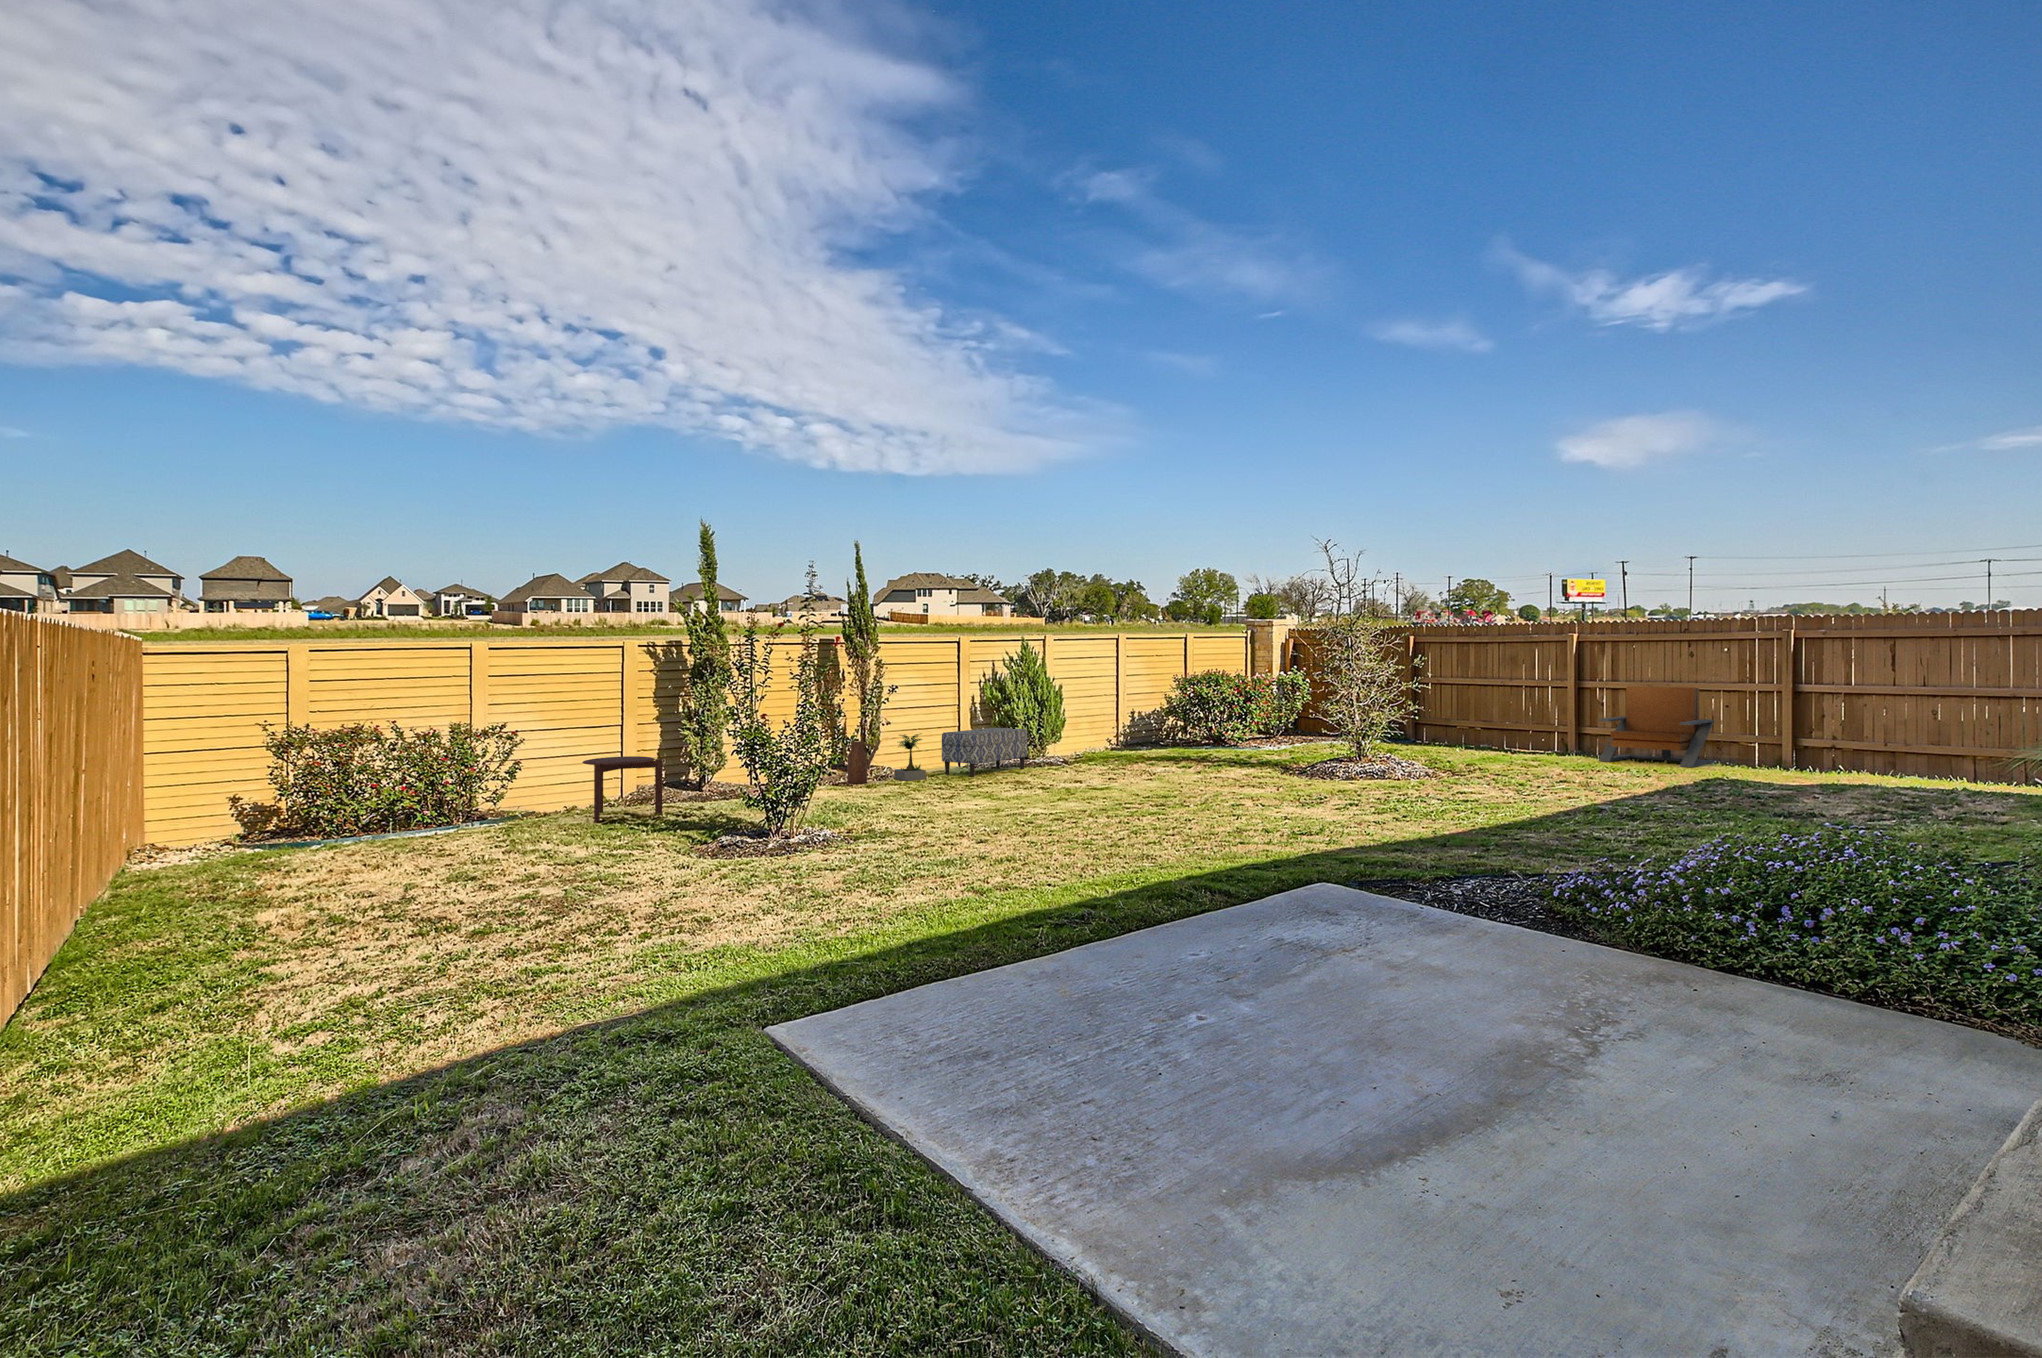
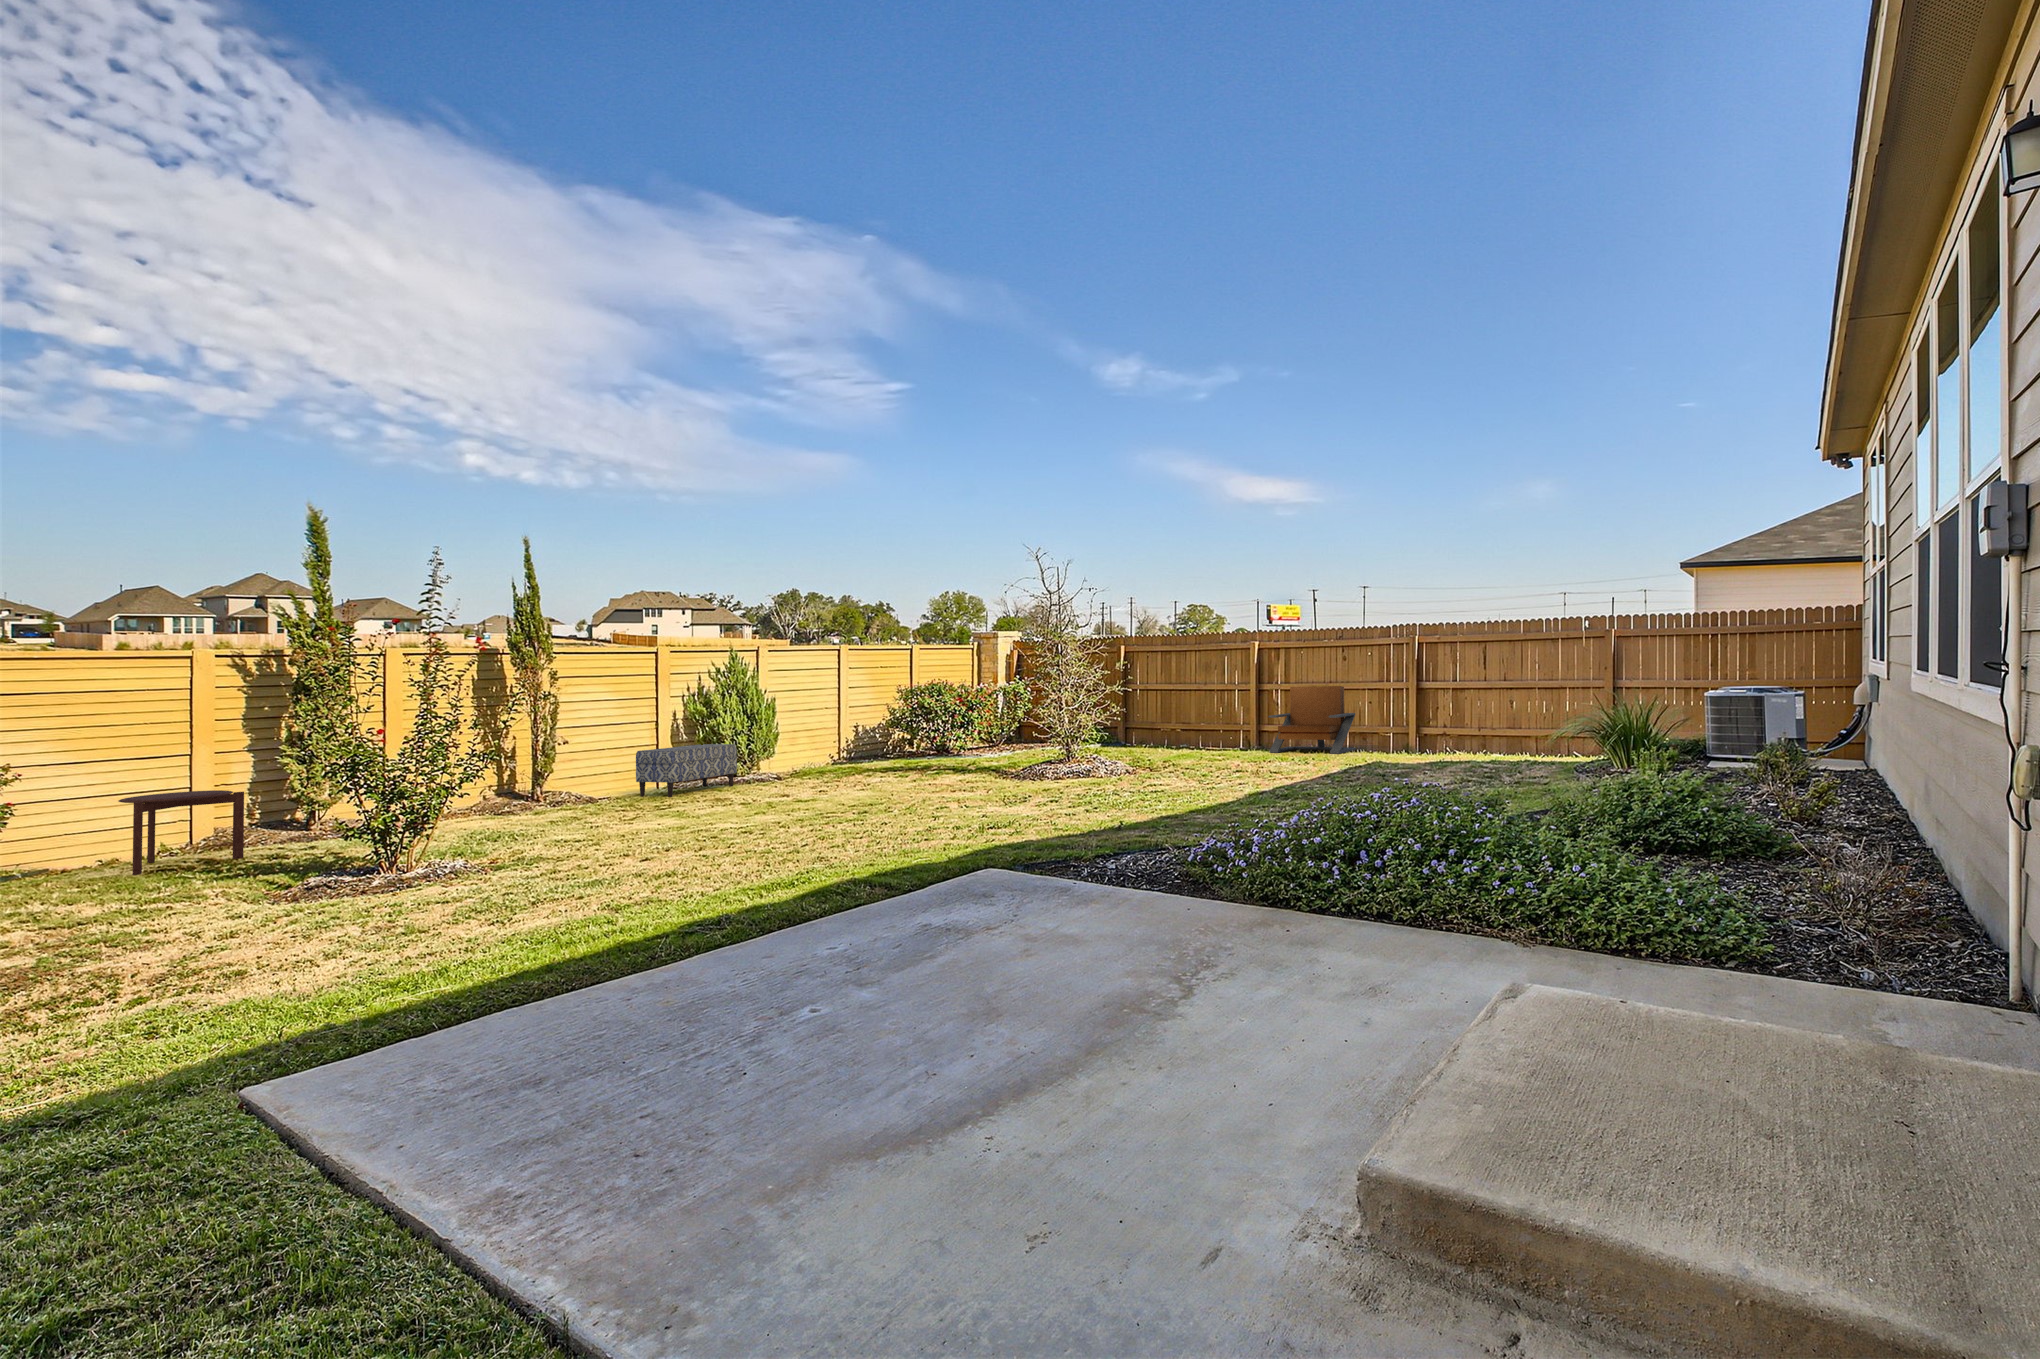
potted plant: present [894,733,926,781] -> none [577,752,617,805]
watering can: present [843,740,881,784] -> none [510,761,560,811]

